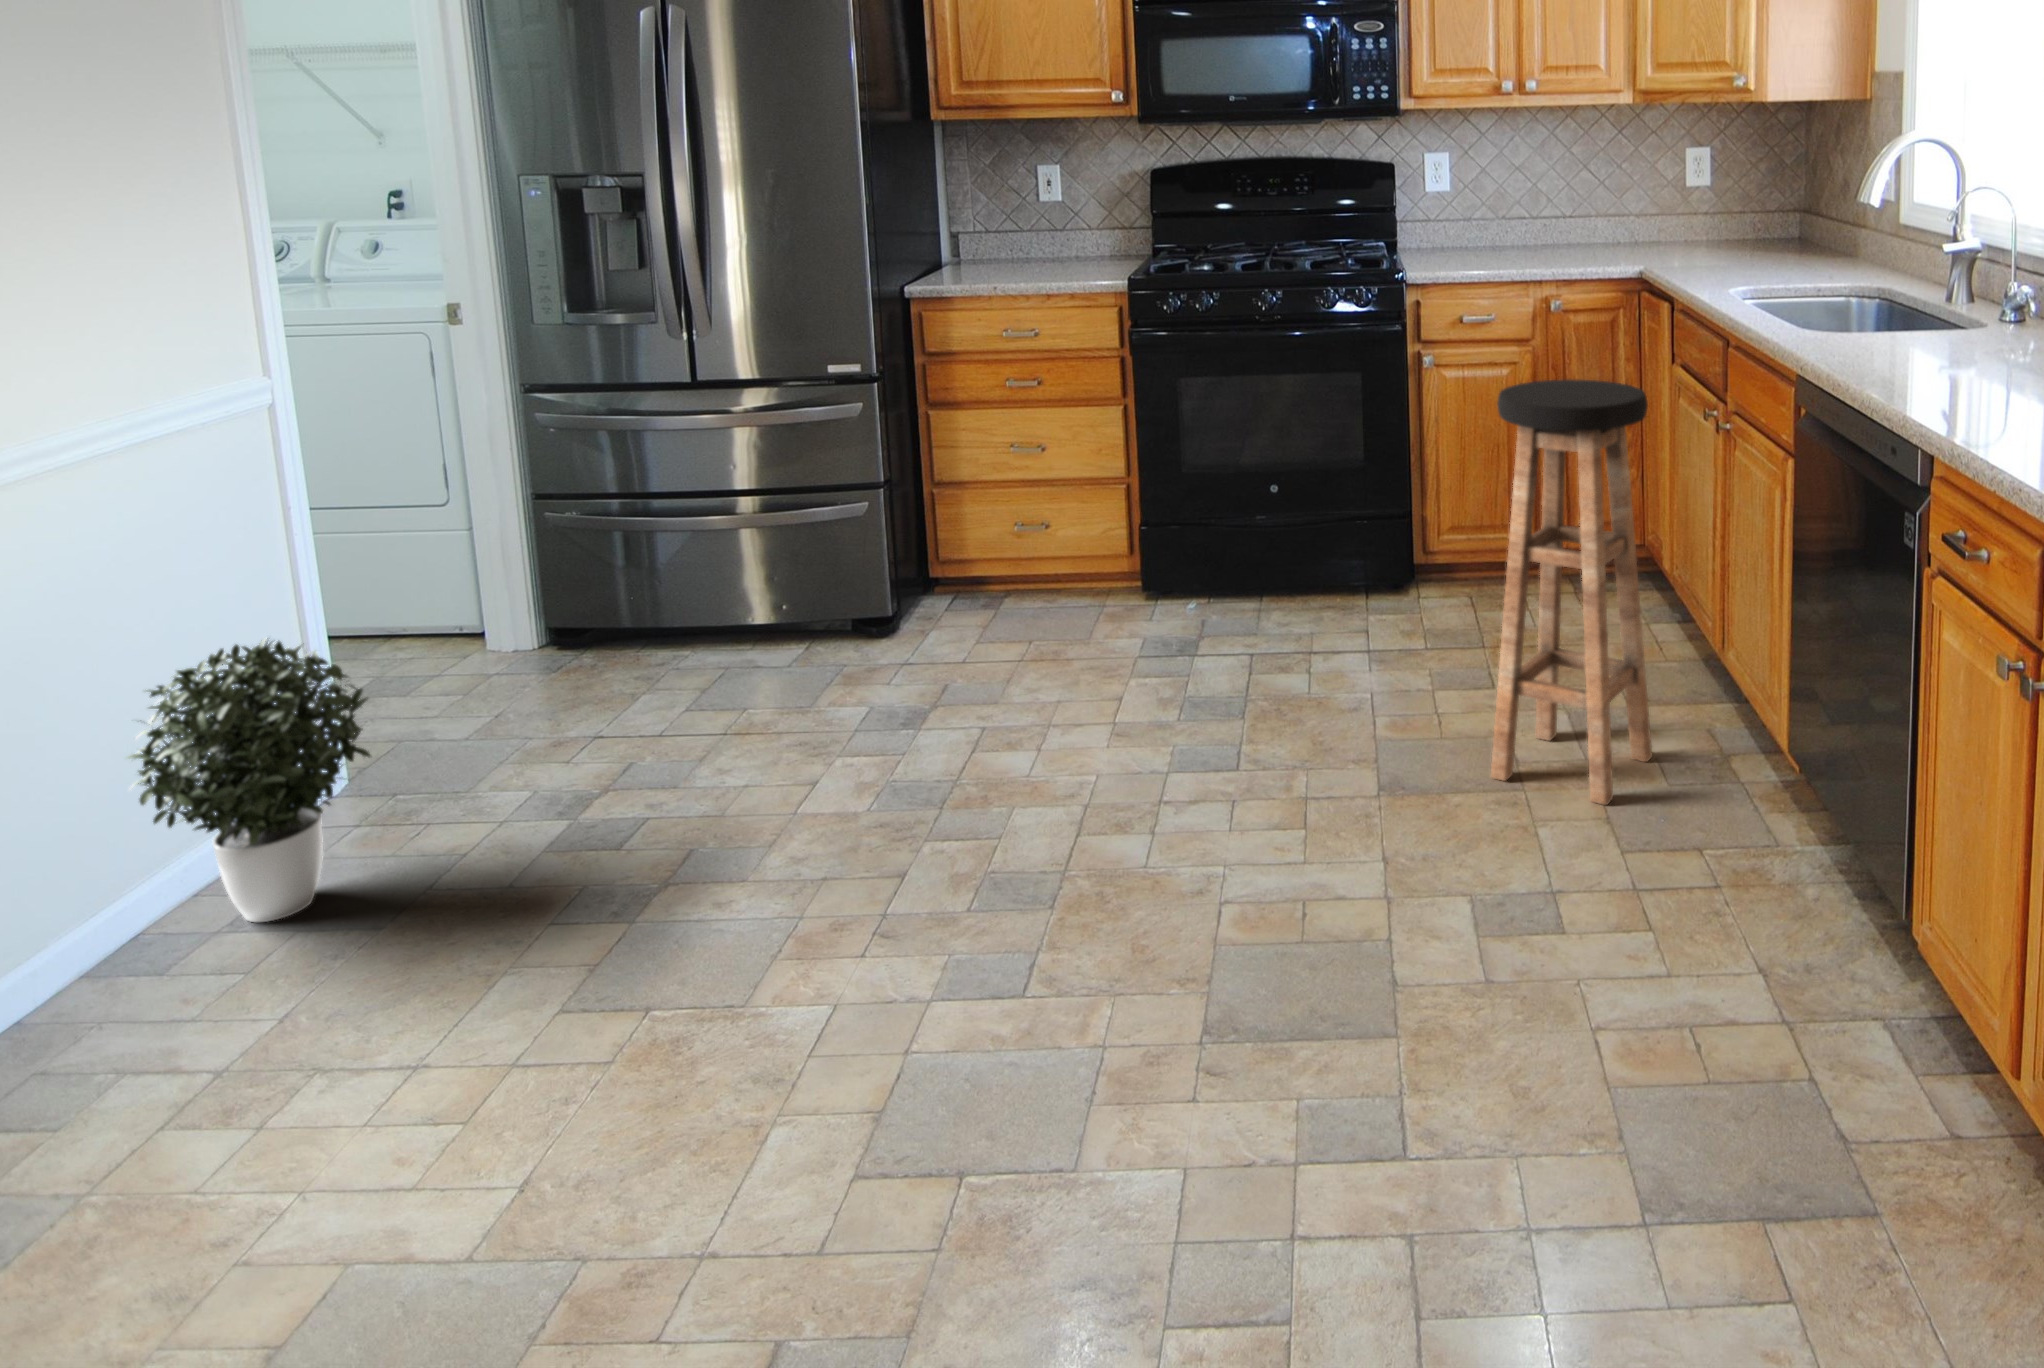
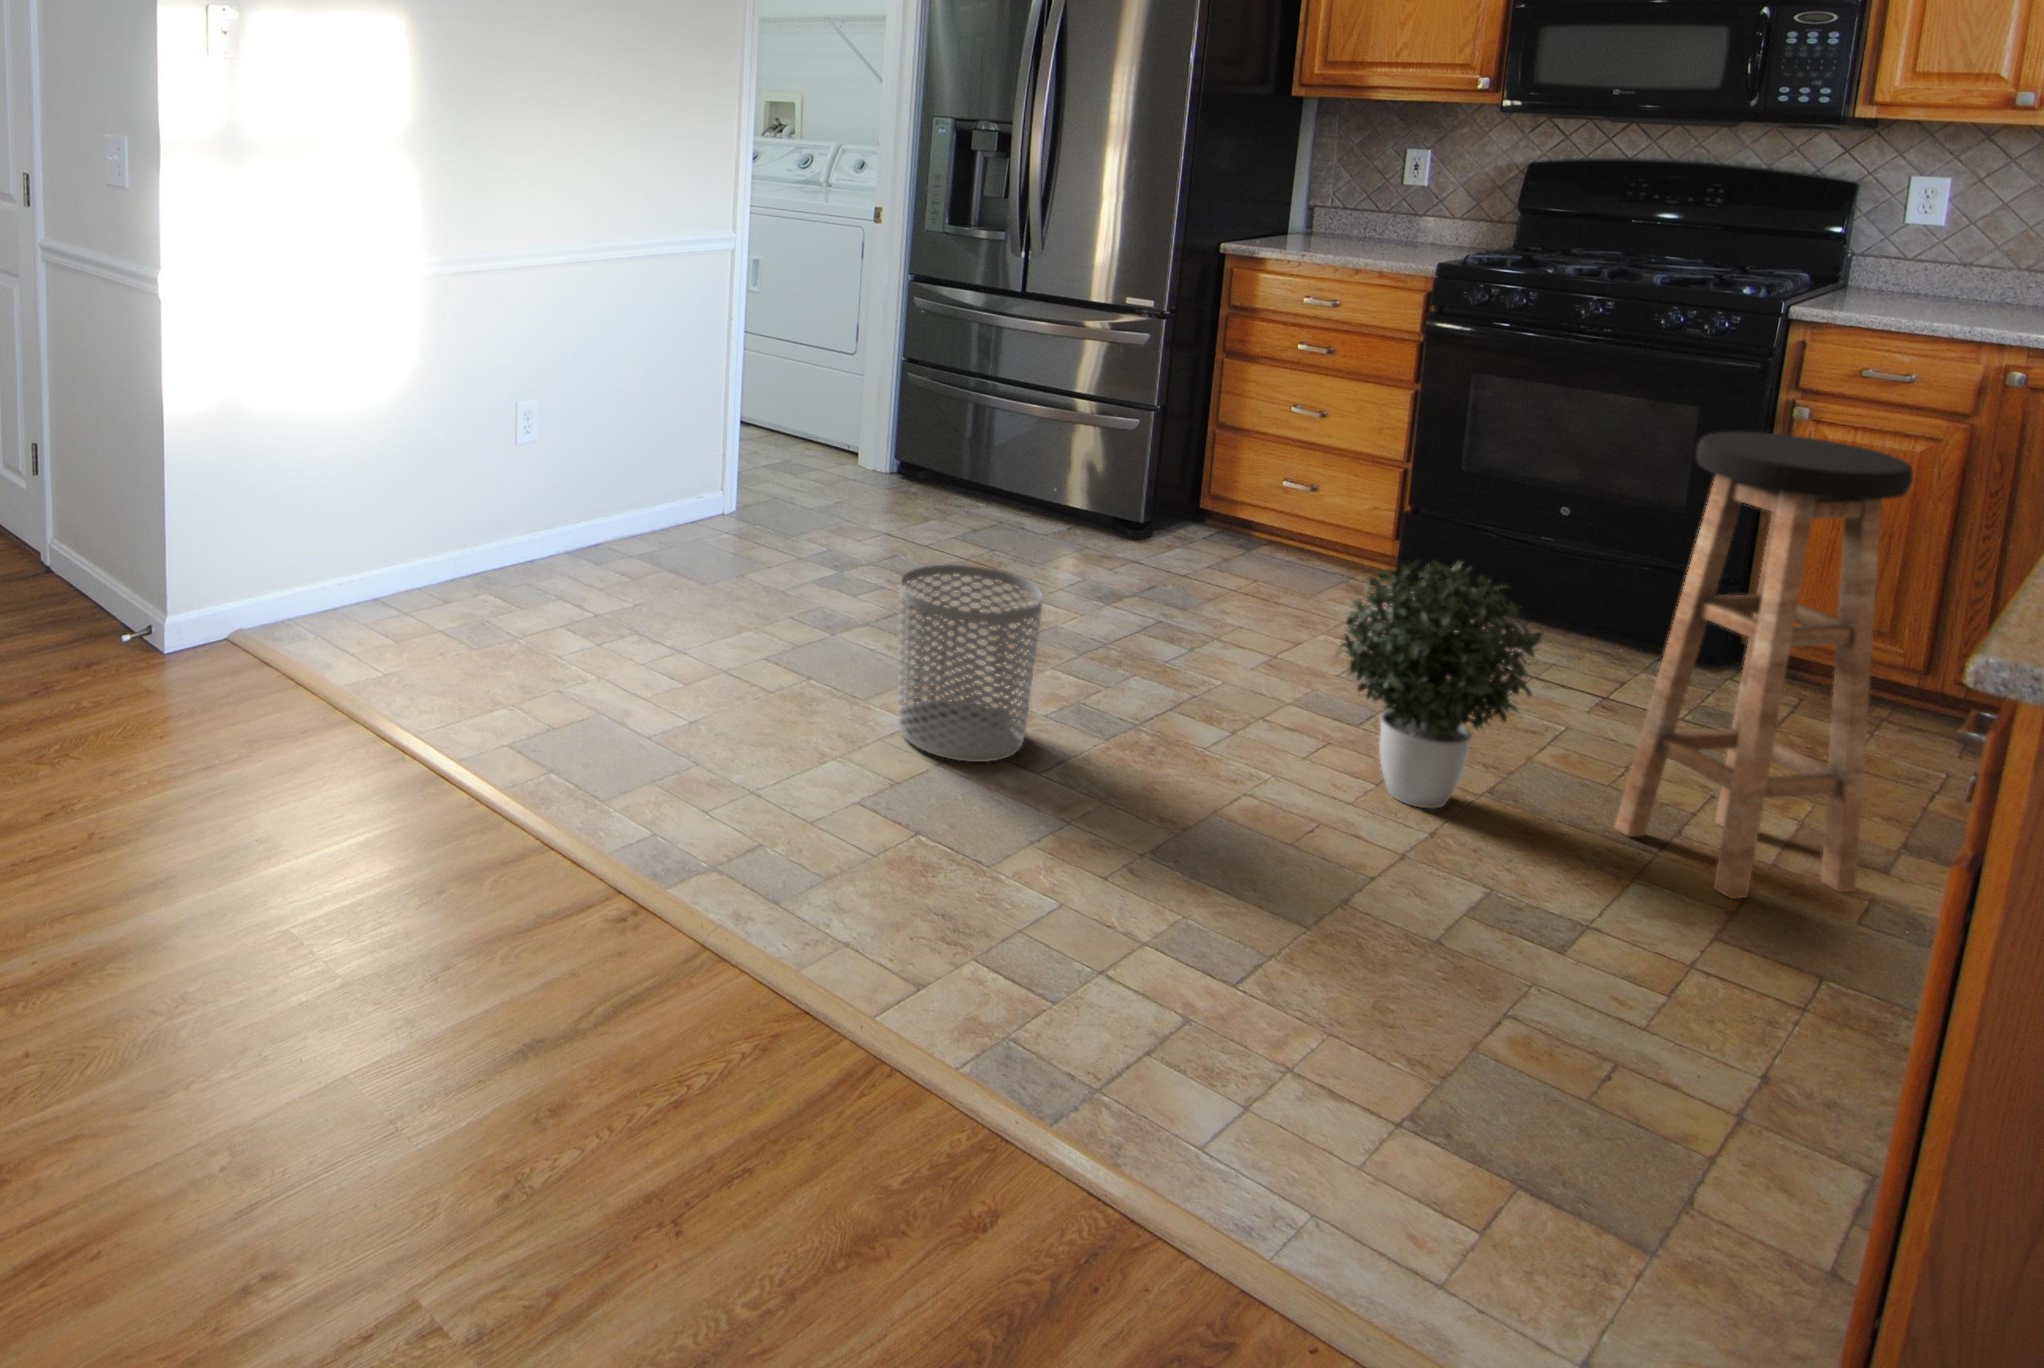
potted plant: present [127,639,371,922] -> present [1336,560,1542,808]
waste bin: none [772,743,973,1031] -> present [898,565,1043,762]

